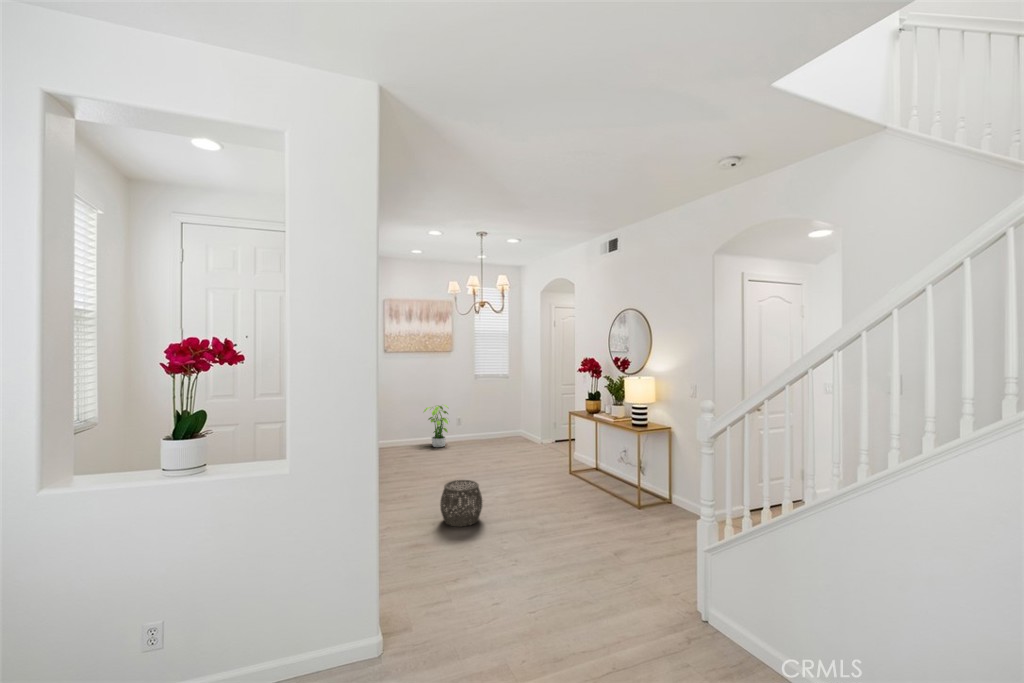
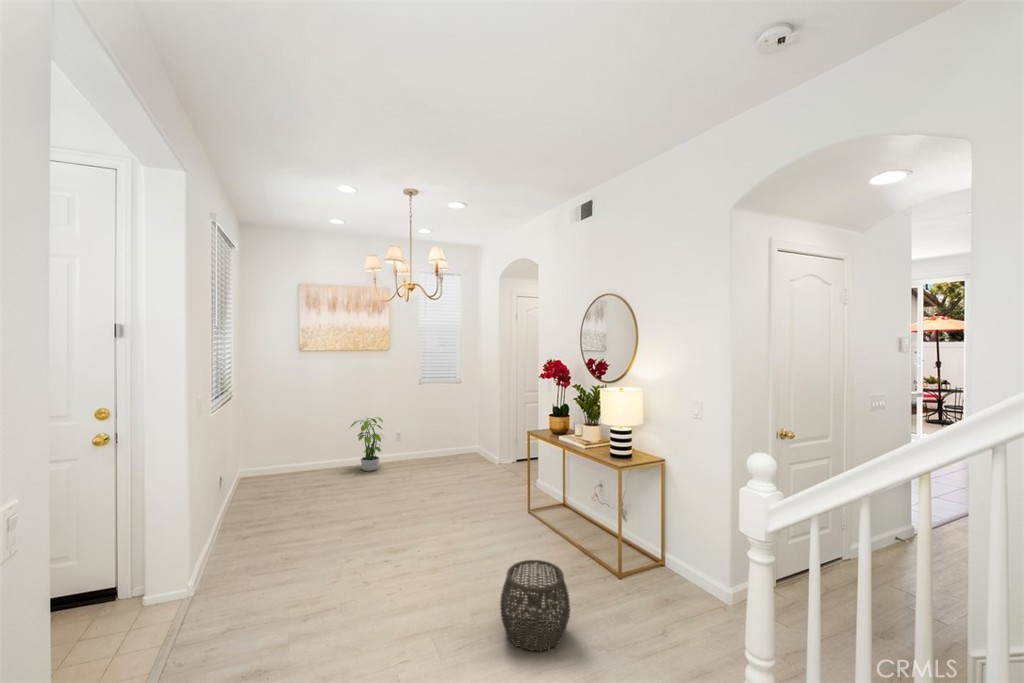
woven basket: present [440,480,482,527] -> present [500,560,570,652]

